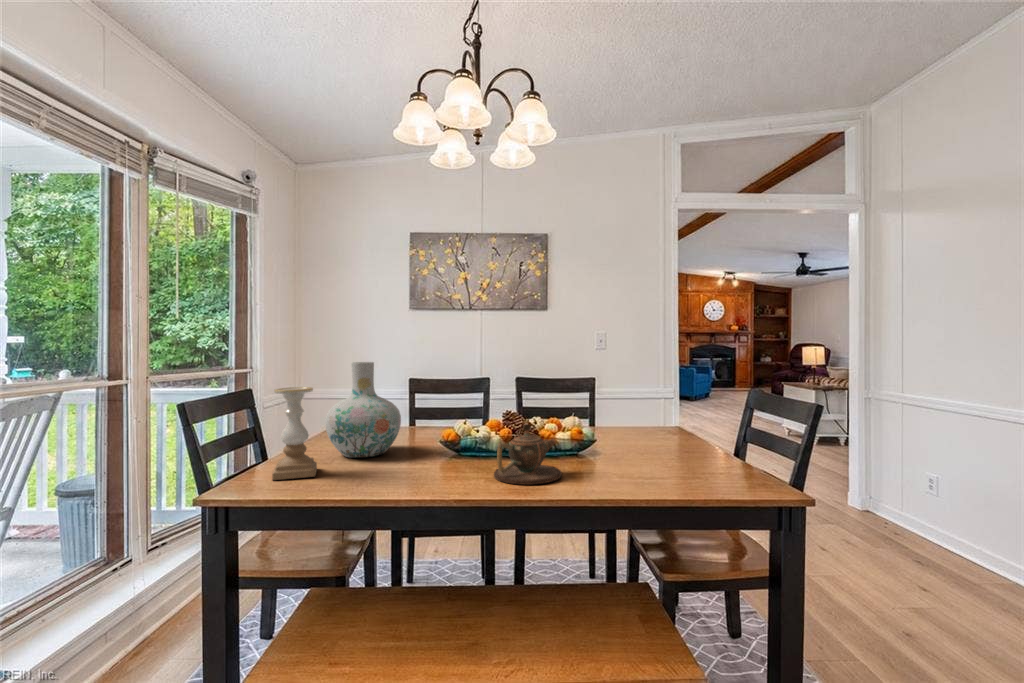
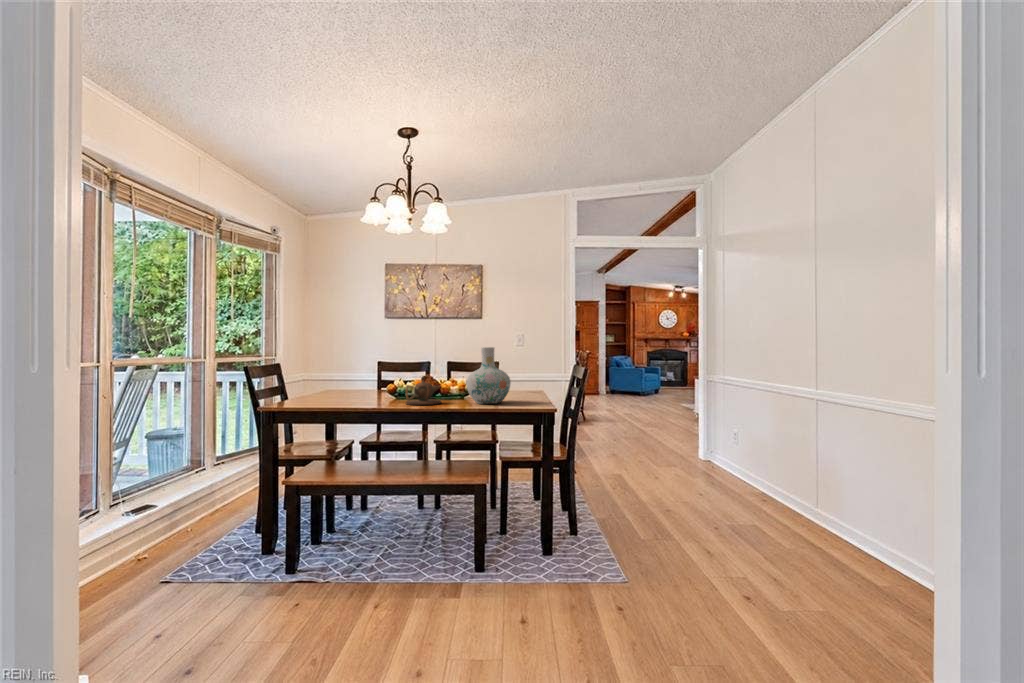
vase: present [325,362,401,458] -> present [466,347,511,404]
candle holder: present [272,387,317,480] -> none [291,358,314,404]

